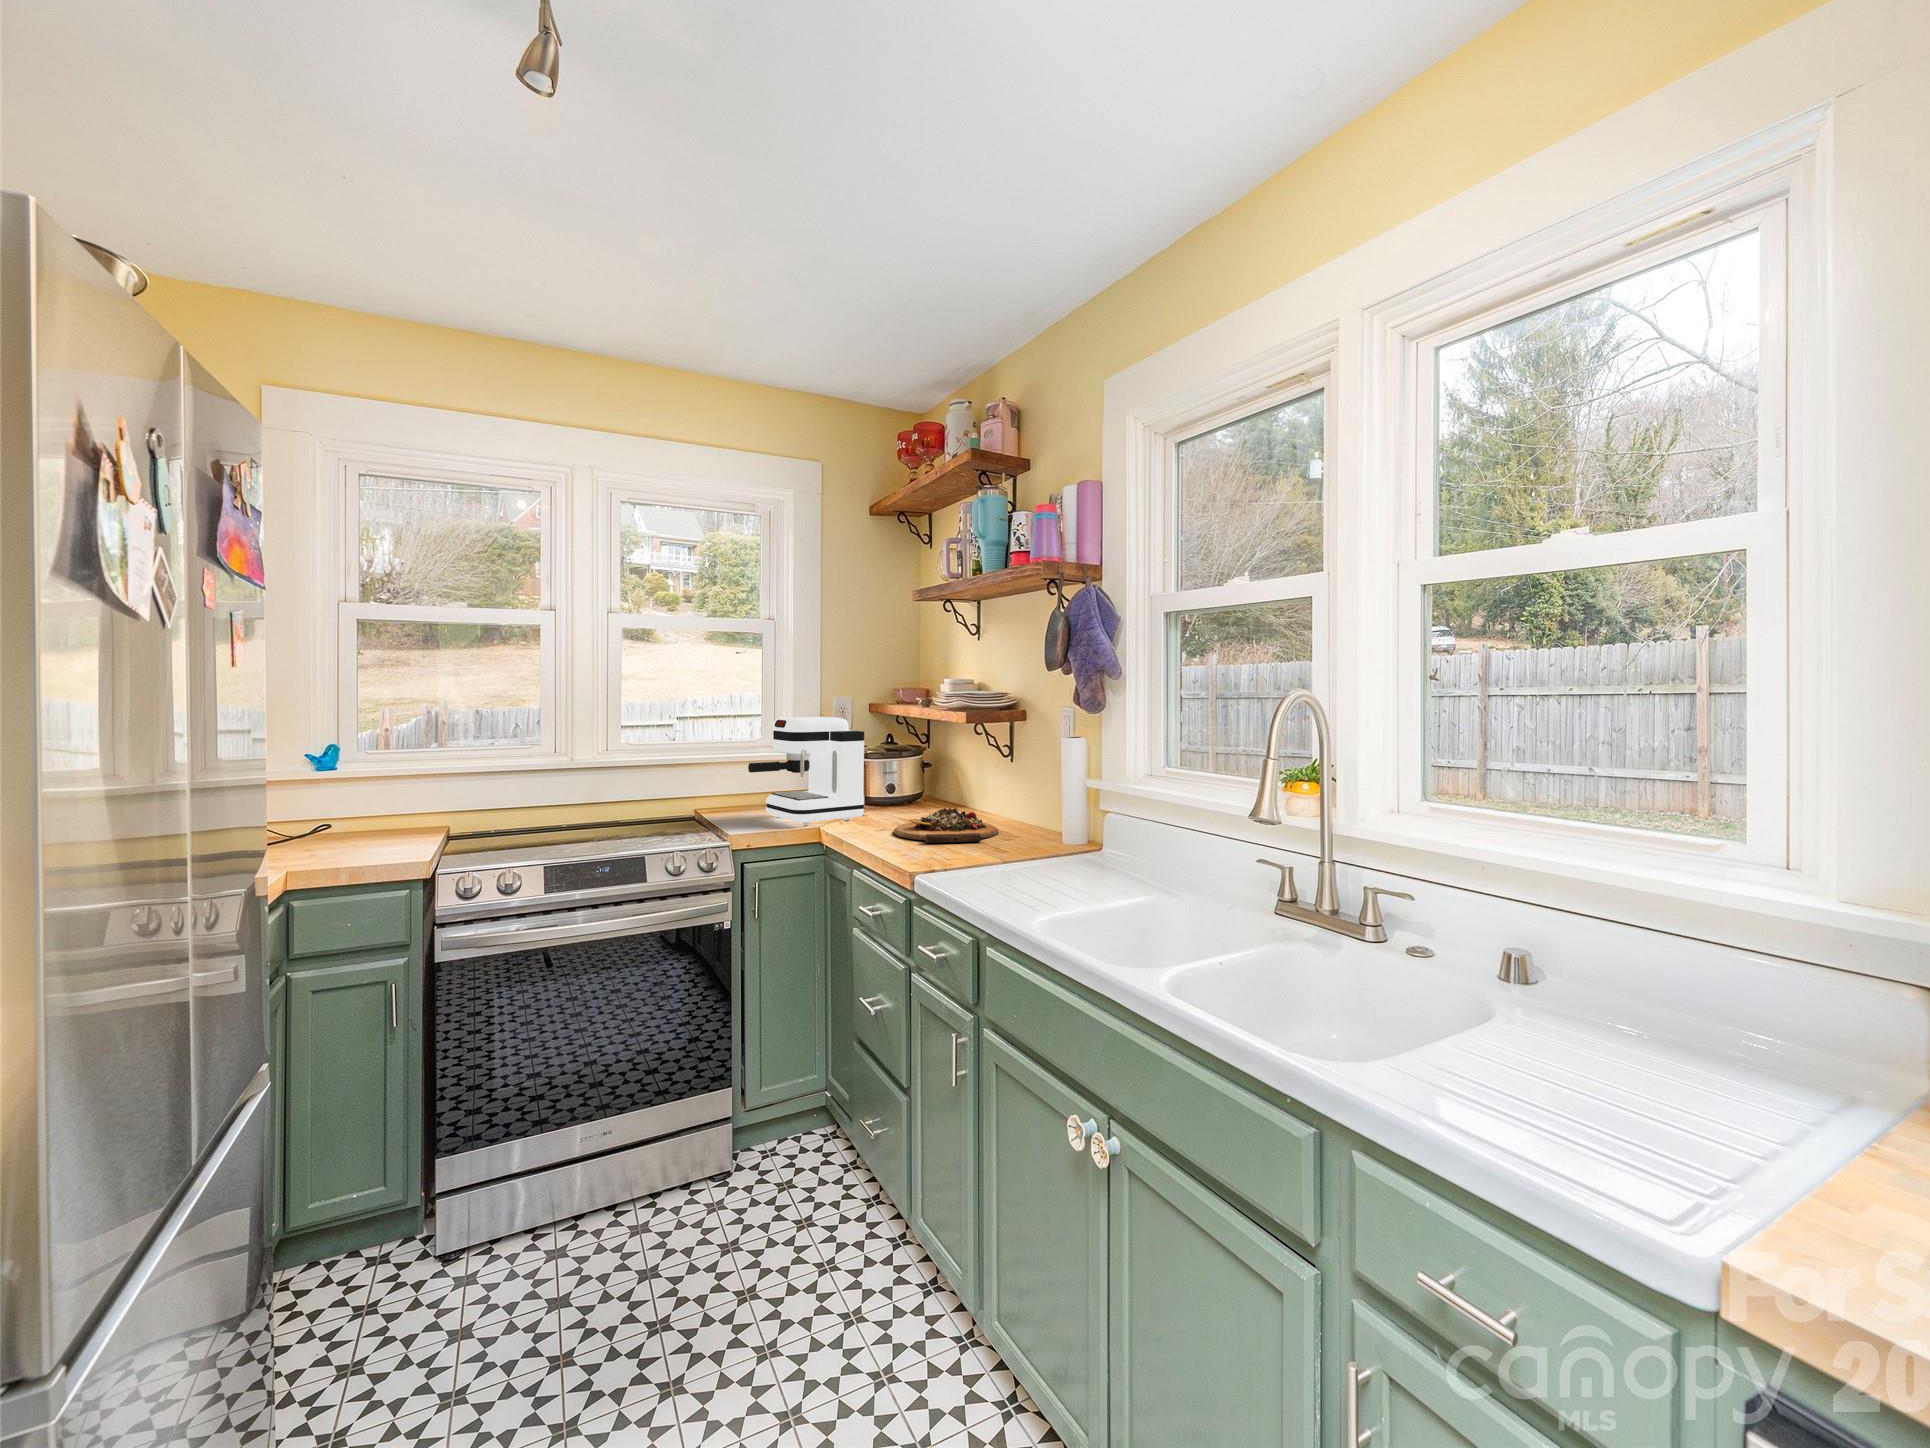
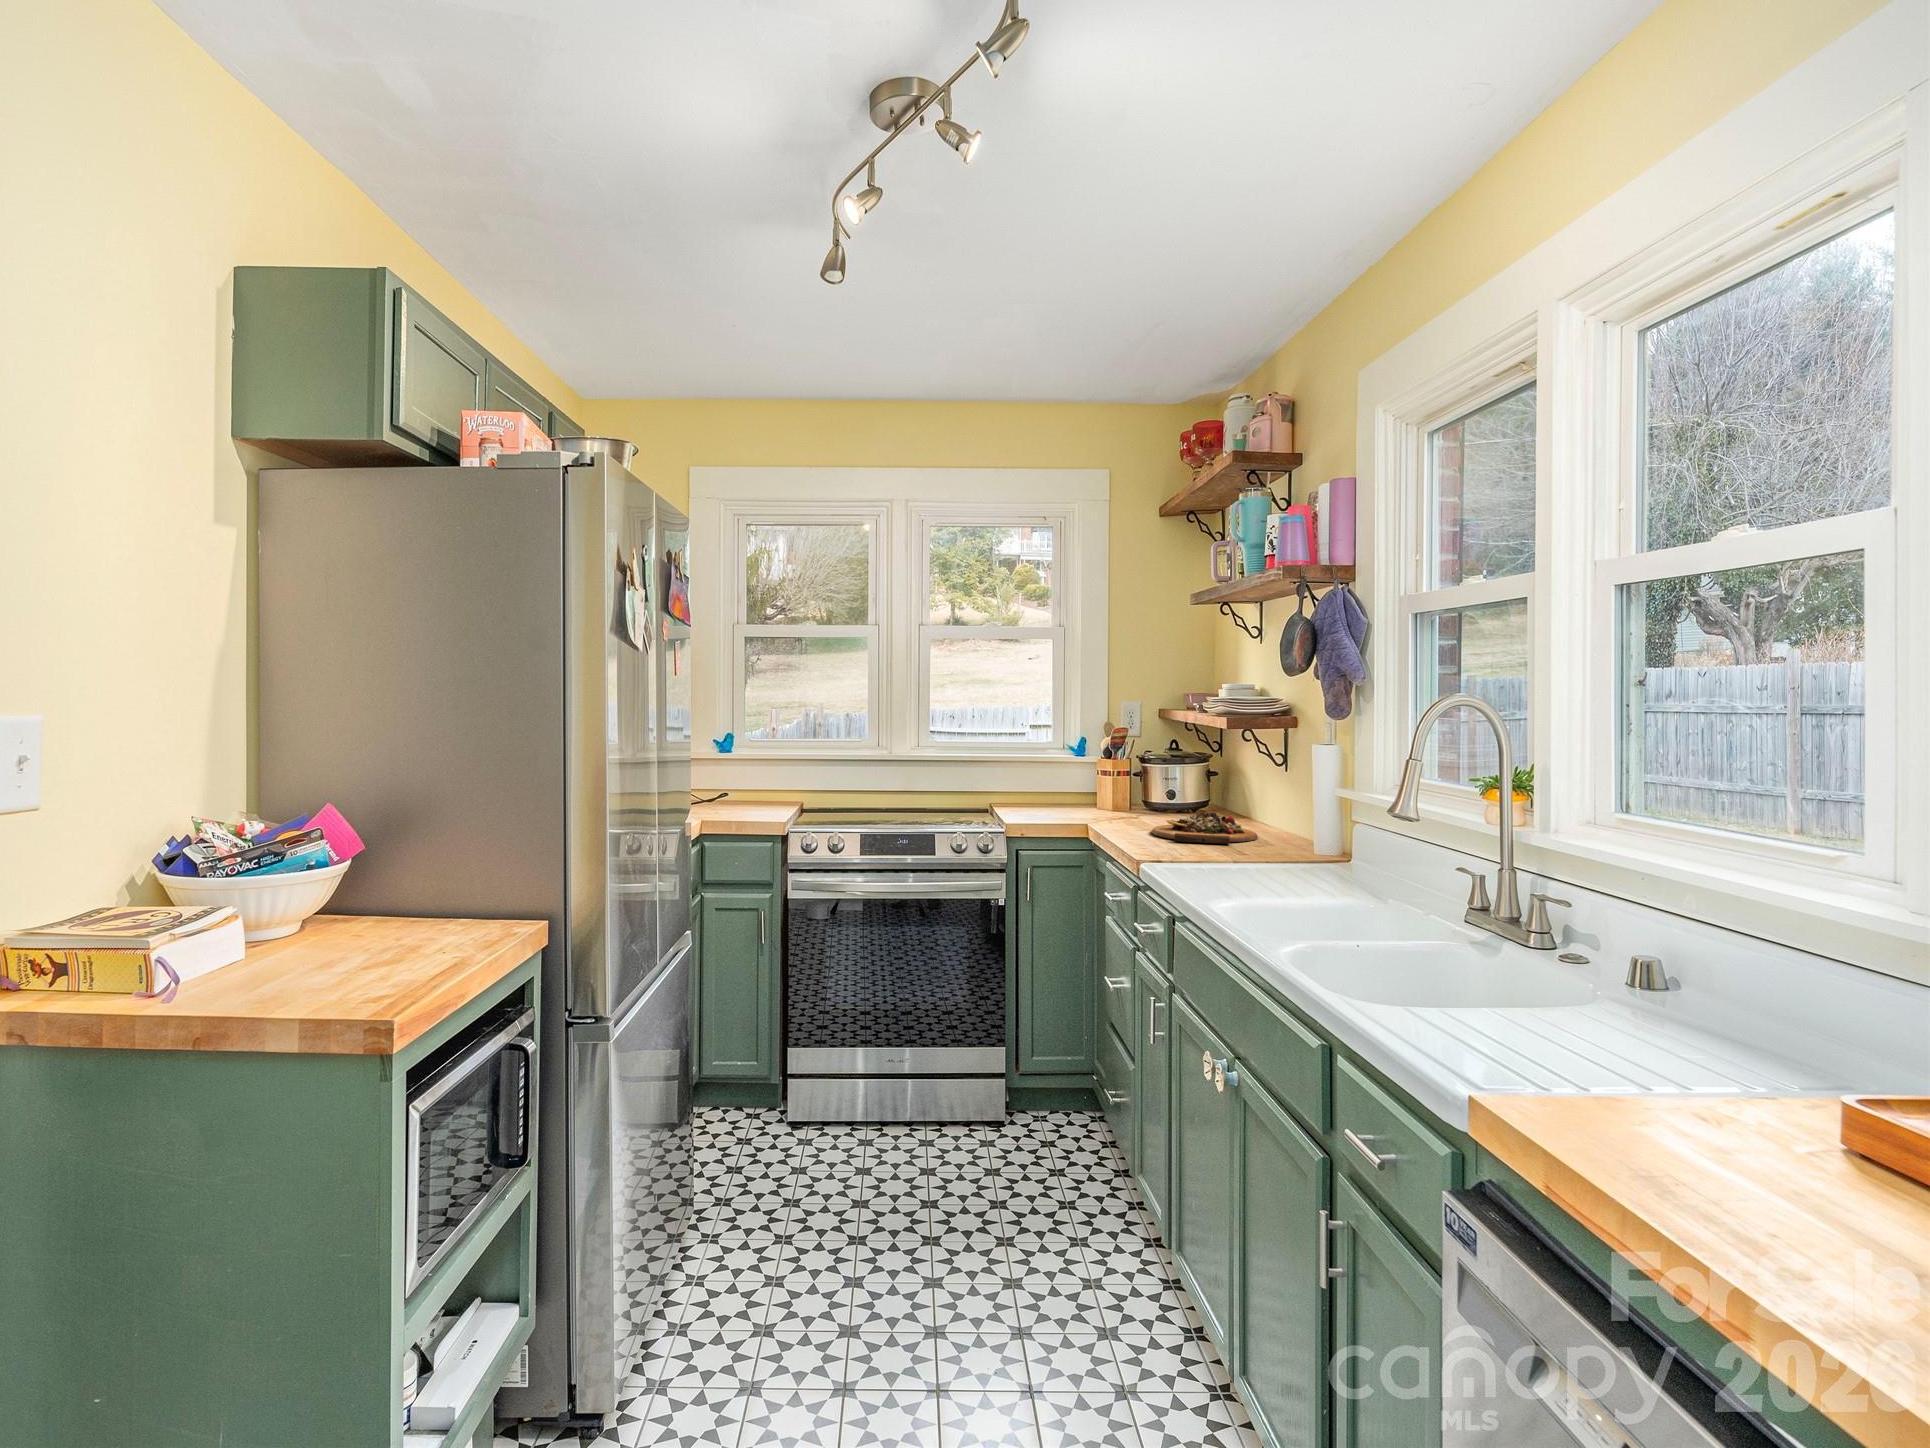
coffee maker: present [748,717,864,825] -> none [1029,722,1134,820]

